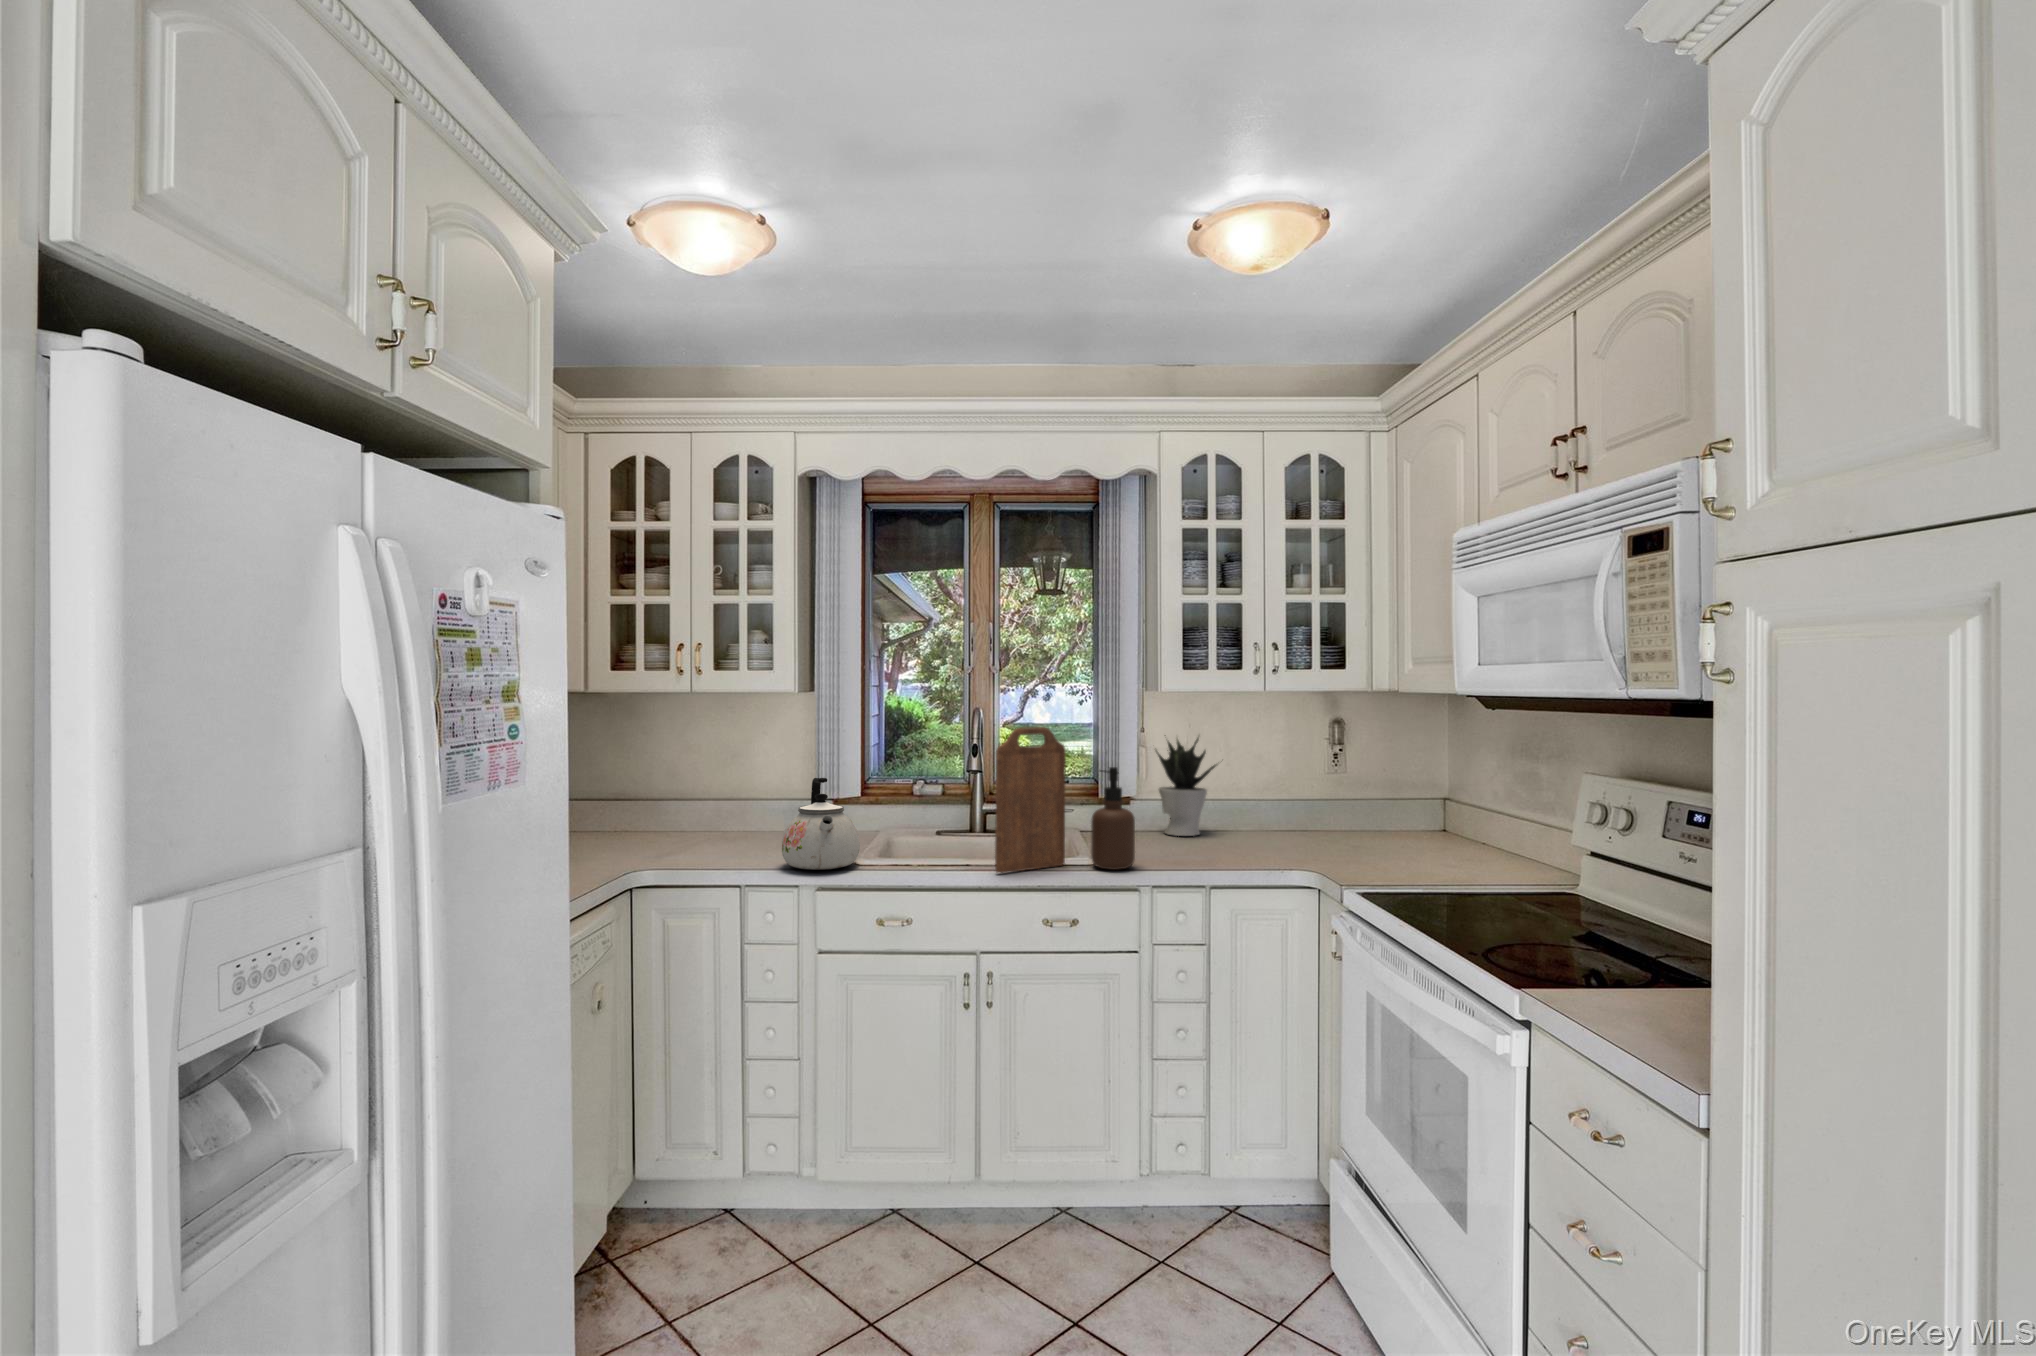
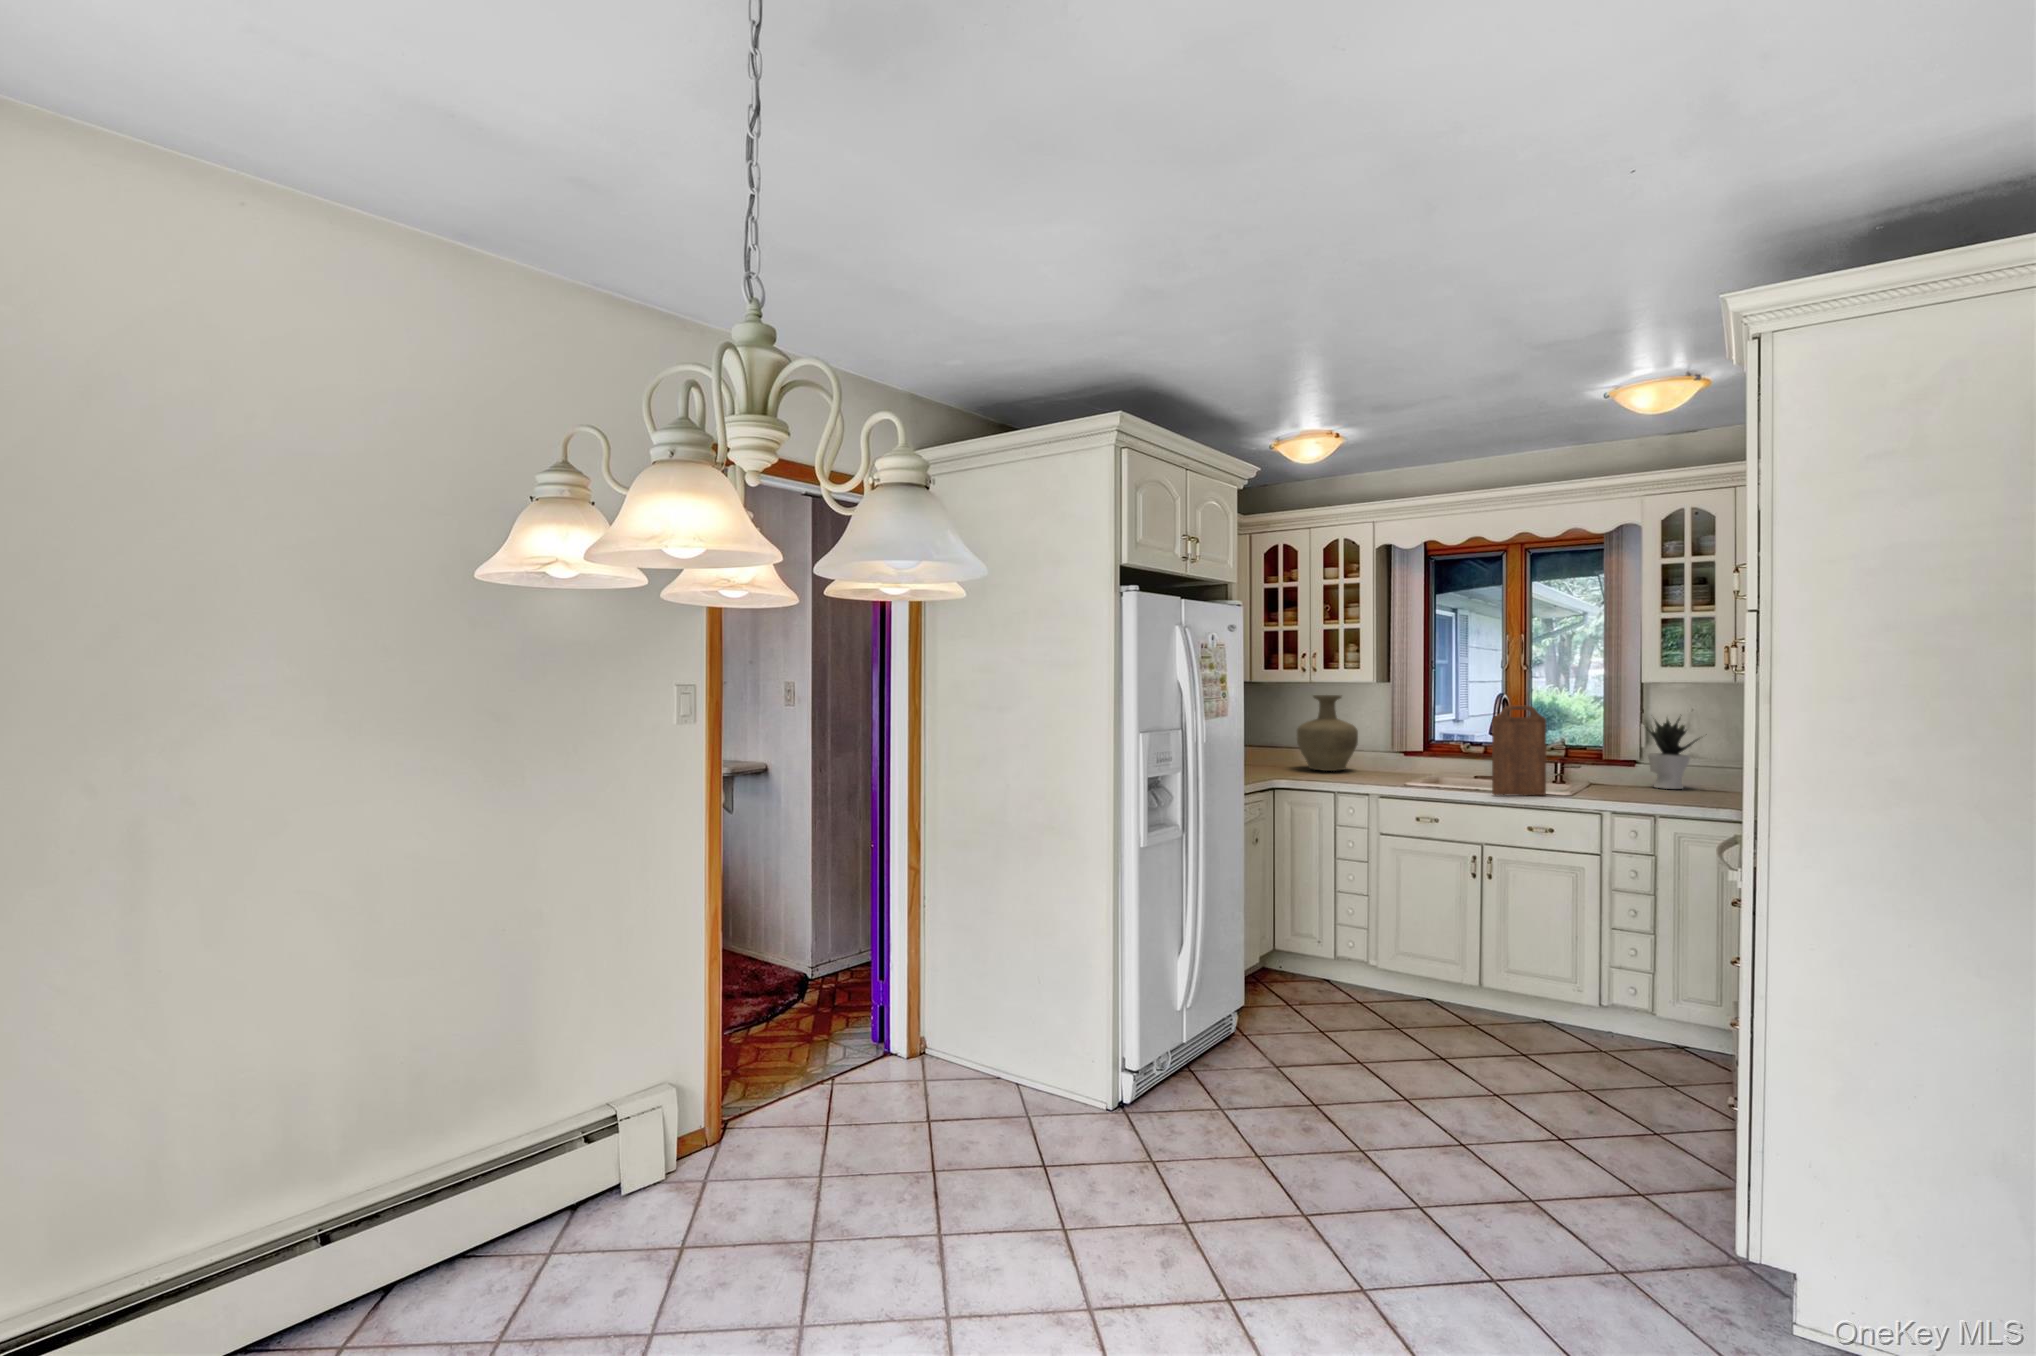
vase: none [667,712,769,841] -> present [1297,695,1358,771]
soap dispenser: present [1091,767,1135,870] -> none [1565,733,1598,799]
kettle: present [782,778,860,870] -> none [1359,733,1407,786]

